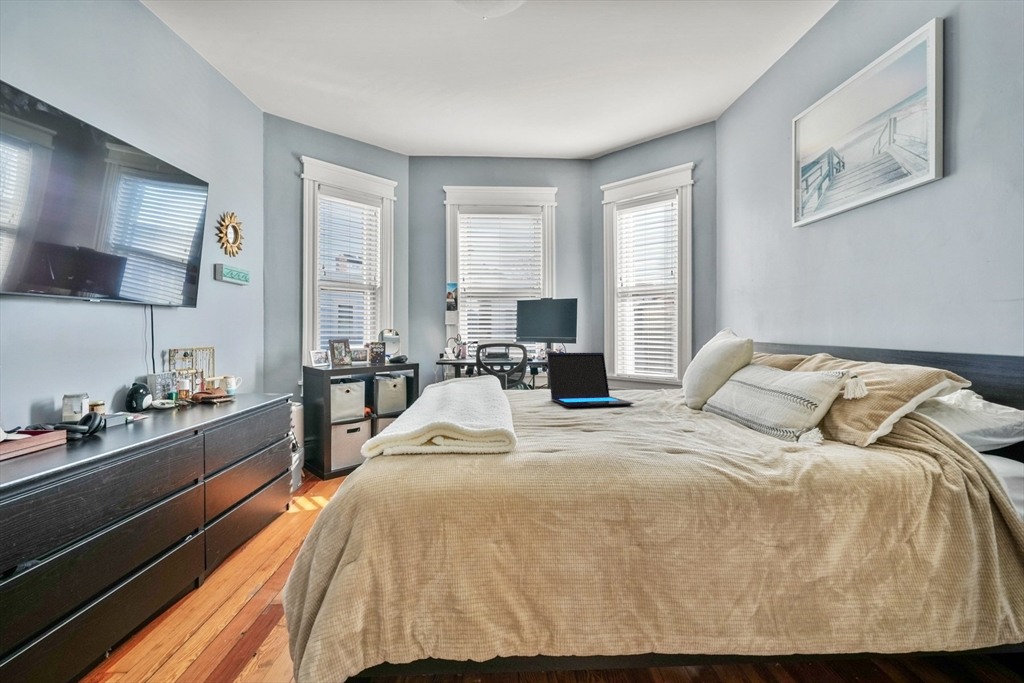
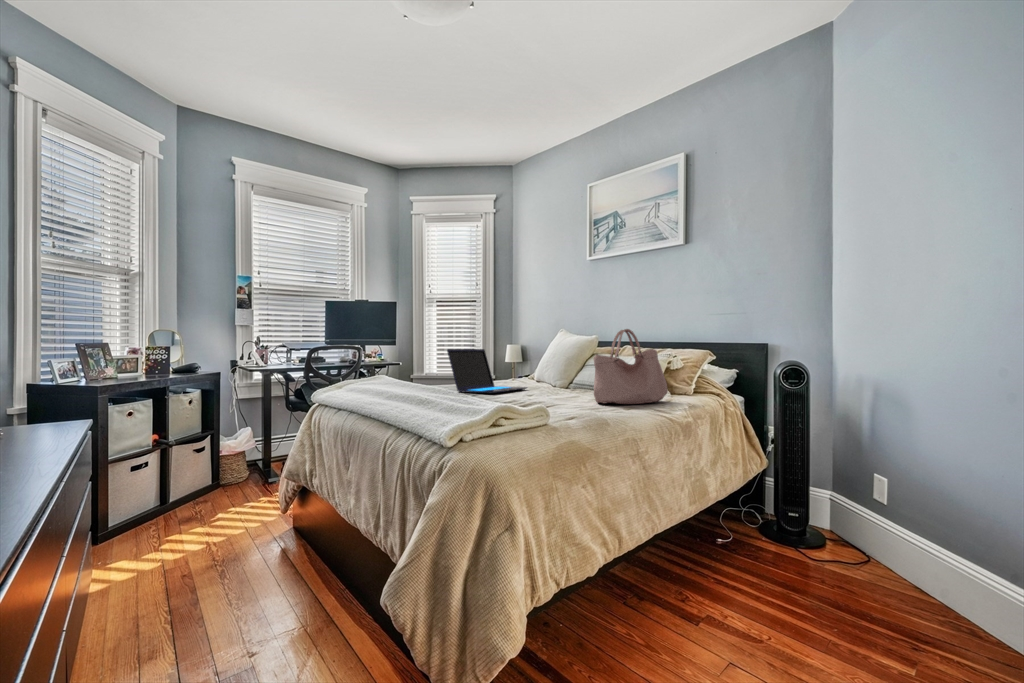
handbag: none [627,339,759,456] -> present [593,329,668,404]

